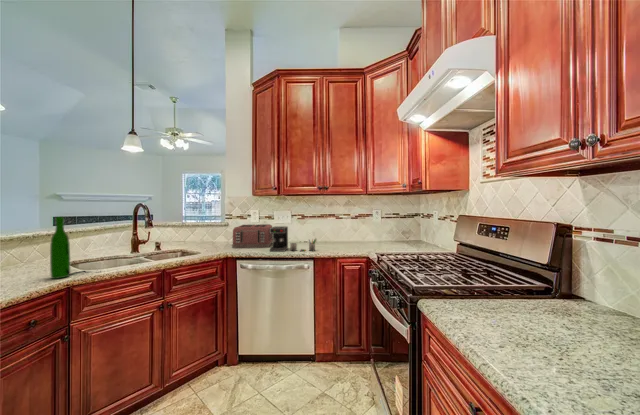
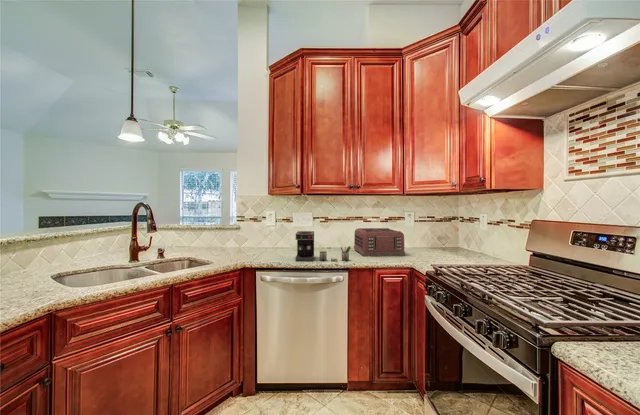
wine bottle: present [50,217,70,279] -> none [29,220,55,301]
toaster: present [232,224,273,248] -> present [354,228,405,257]

